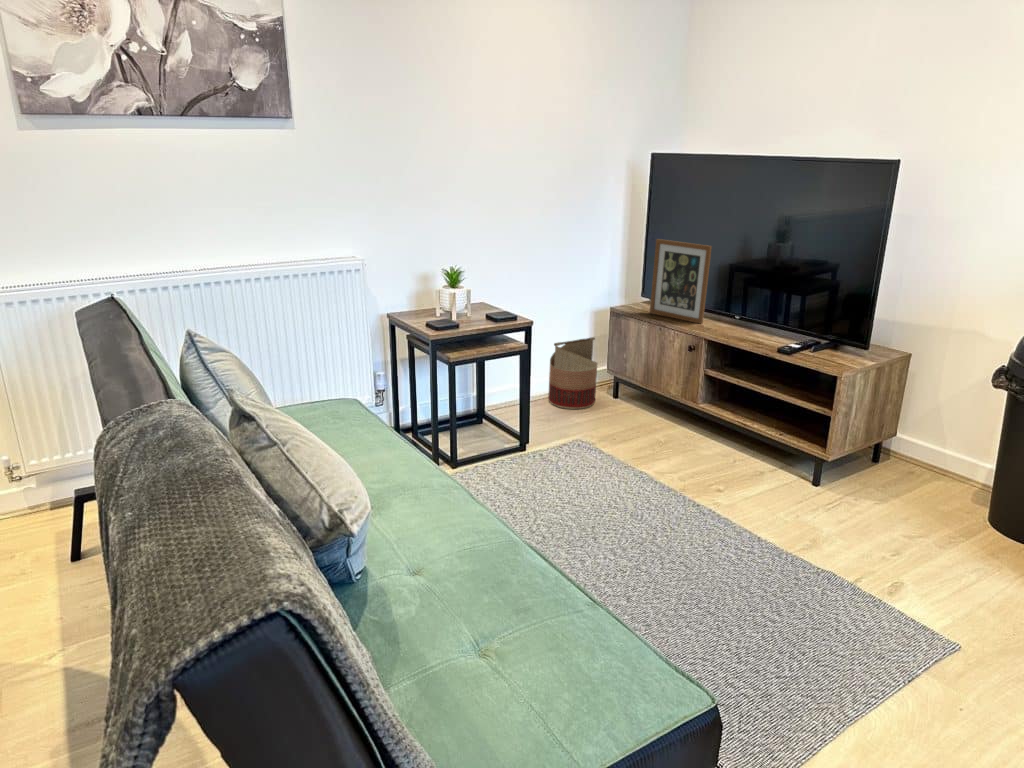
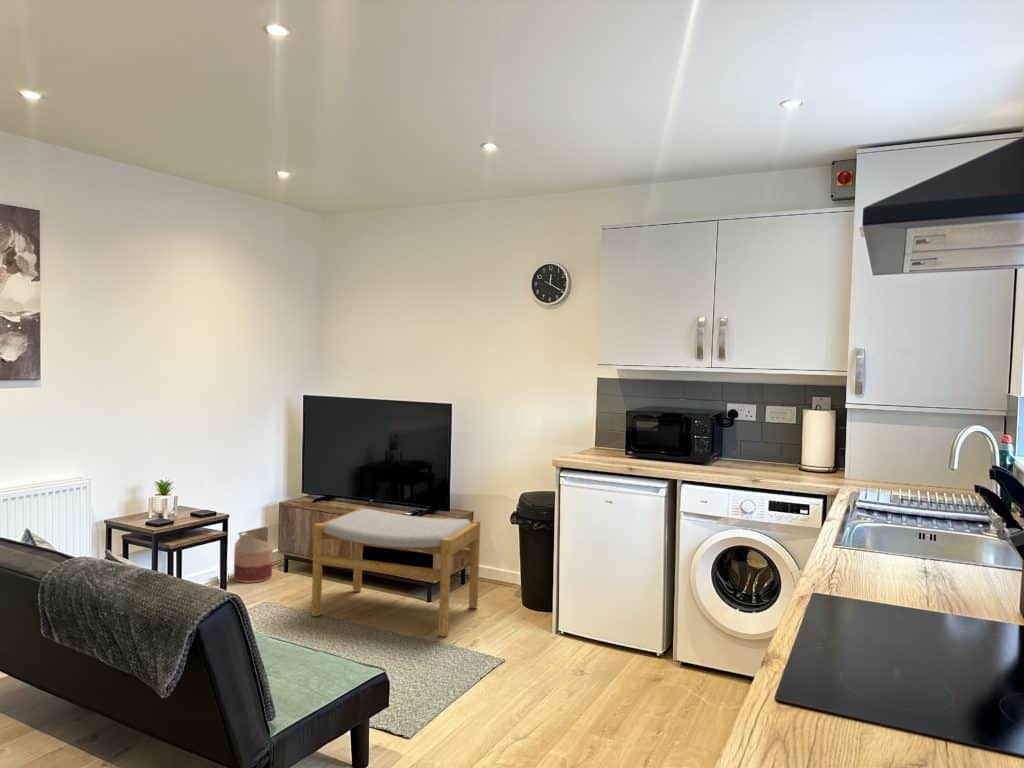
picture frame: present [650,239,712,324] -> none [310,451,350,507]
footstool: none [635,328,932,563] -> present [312,508,480,637]

